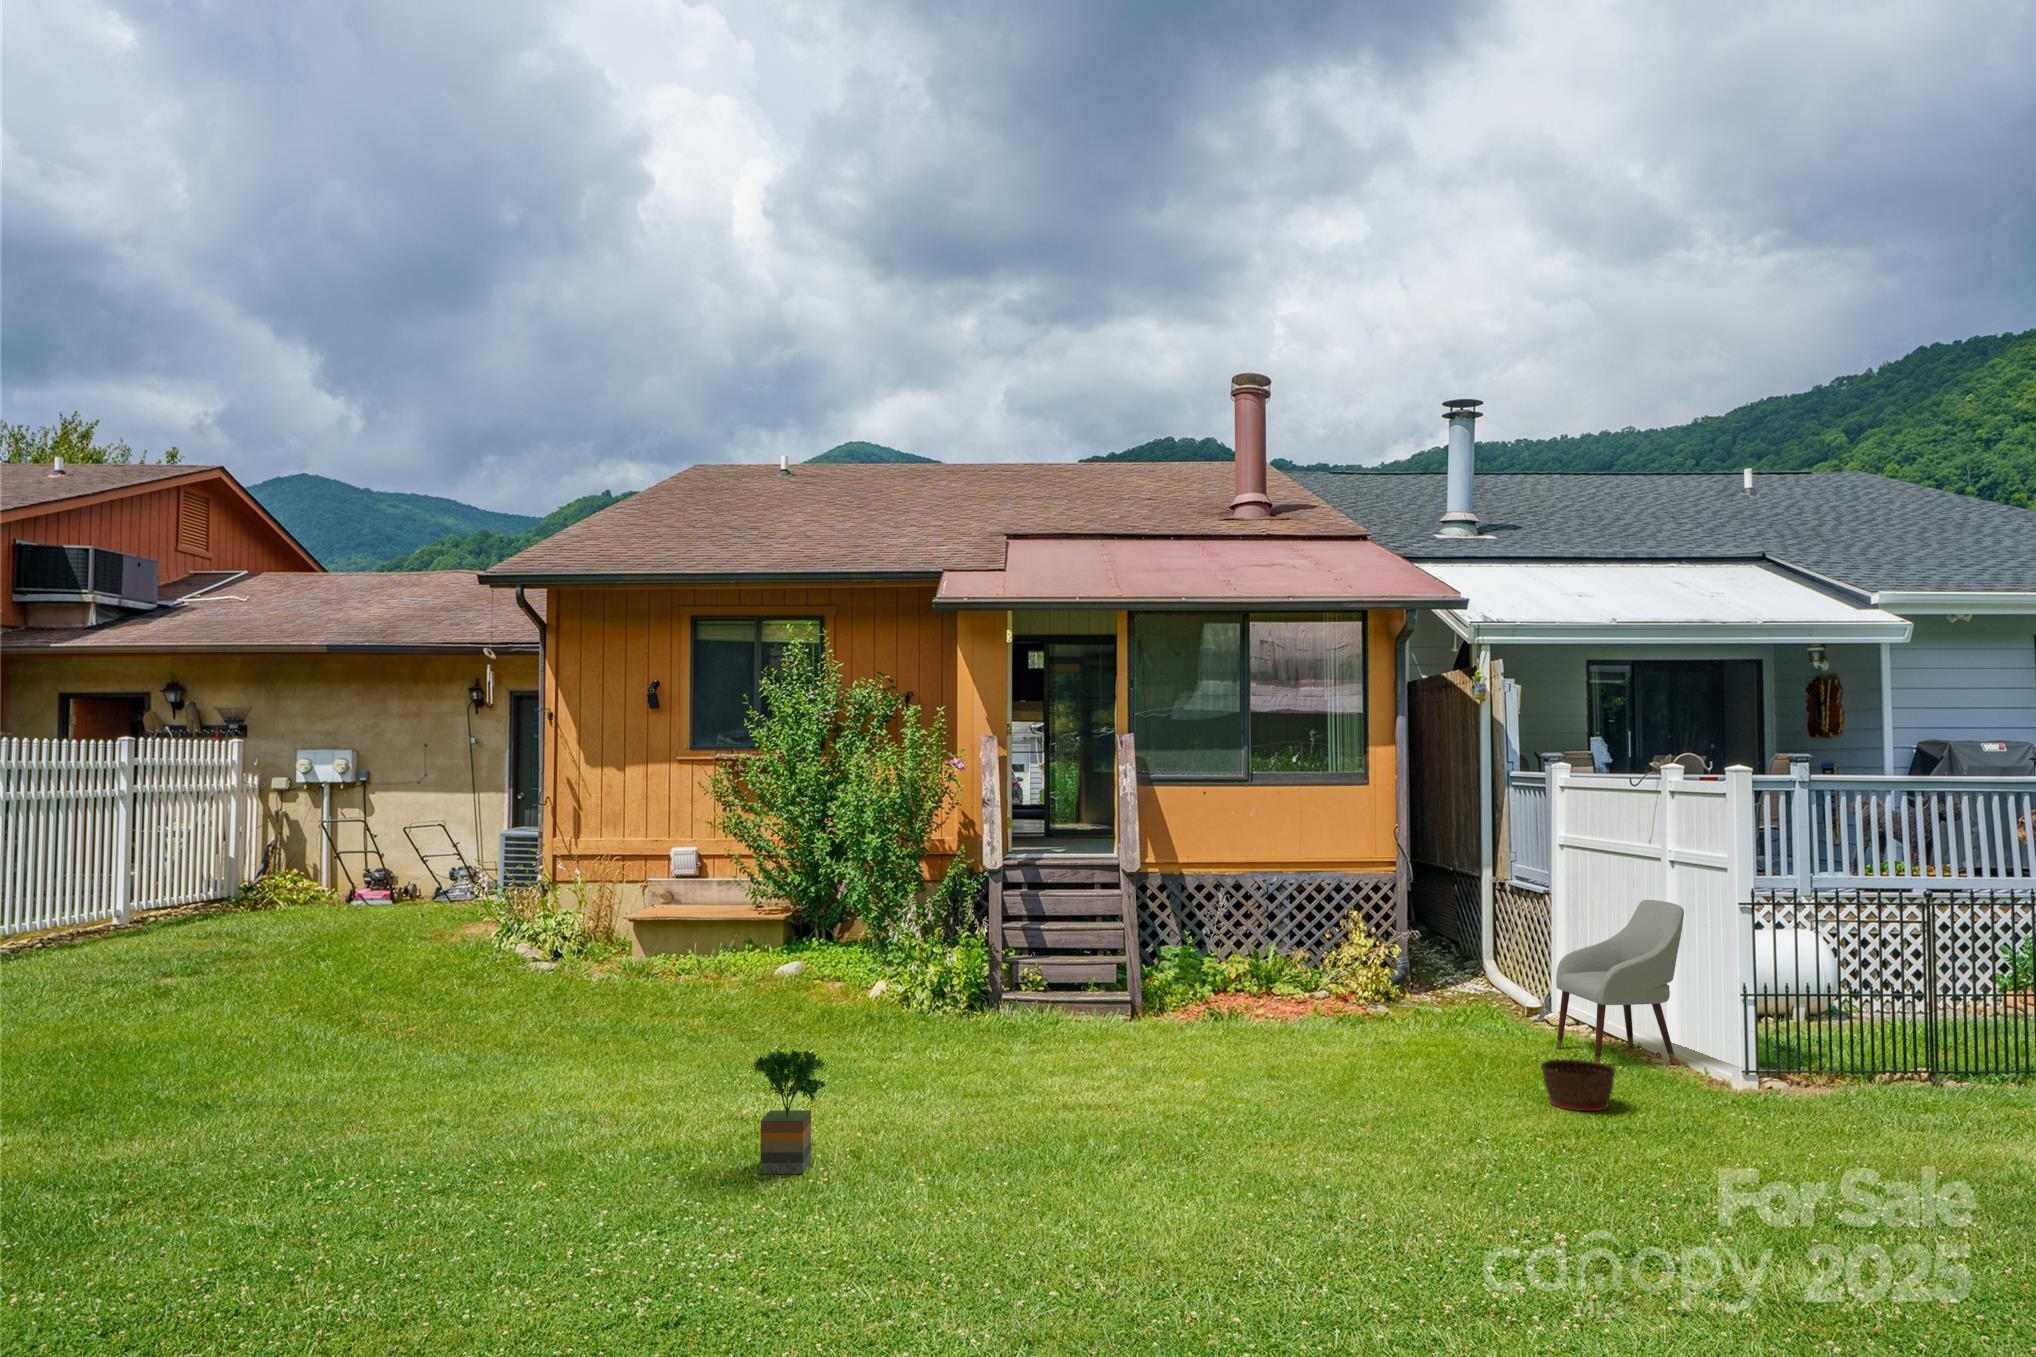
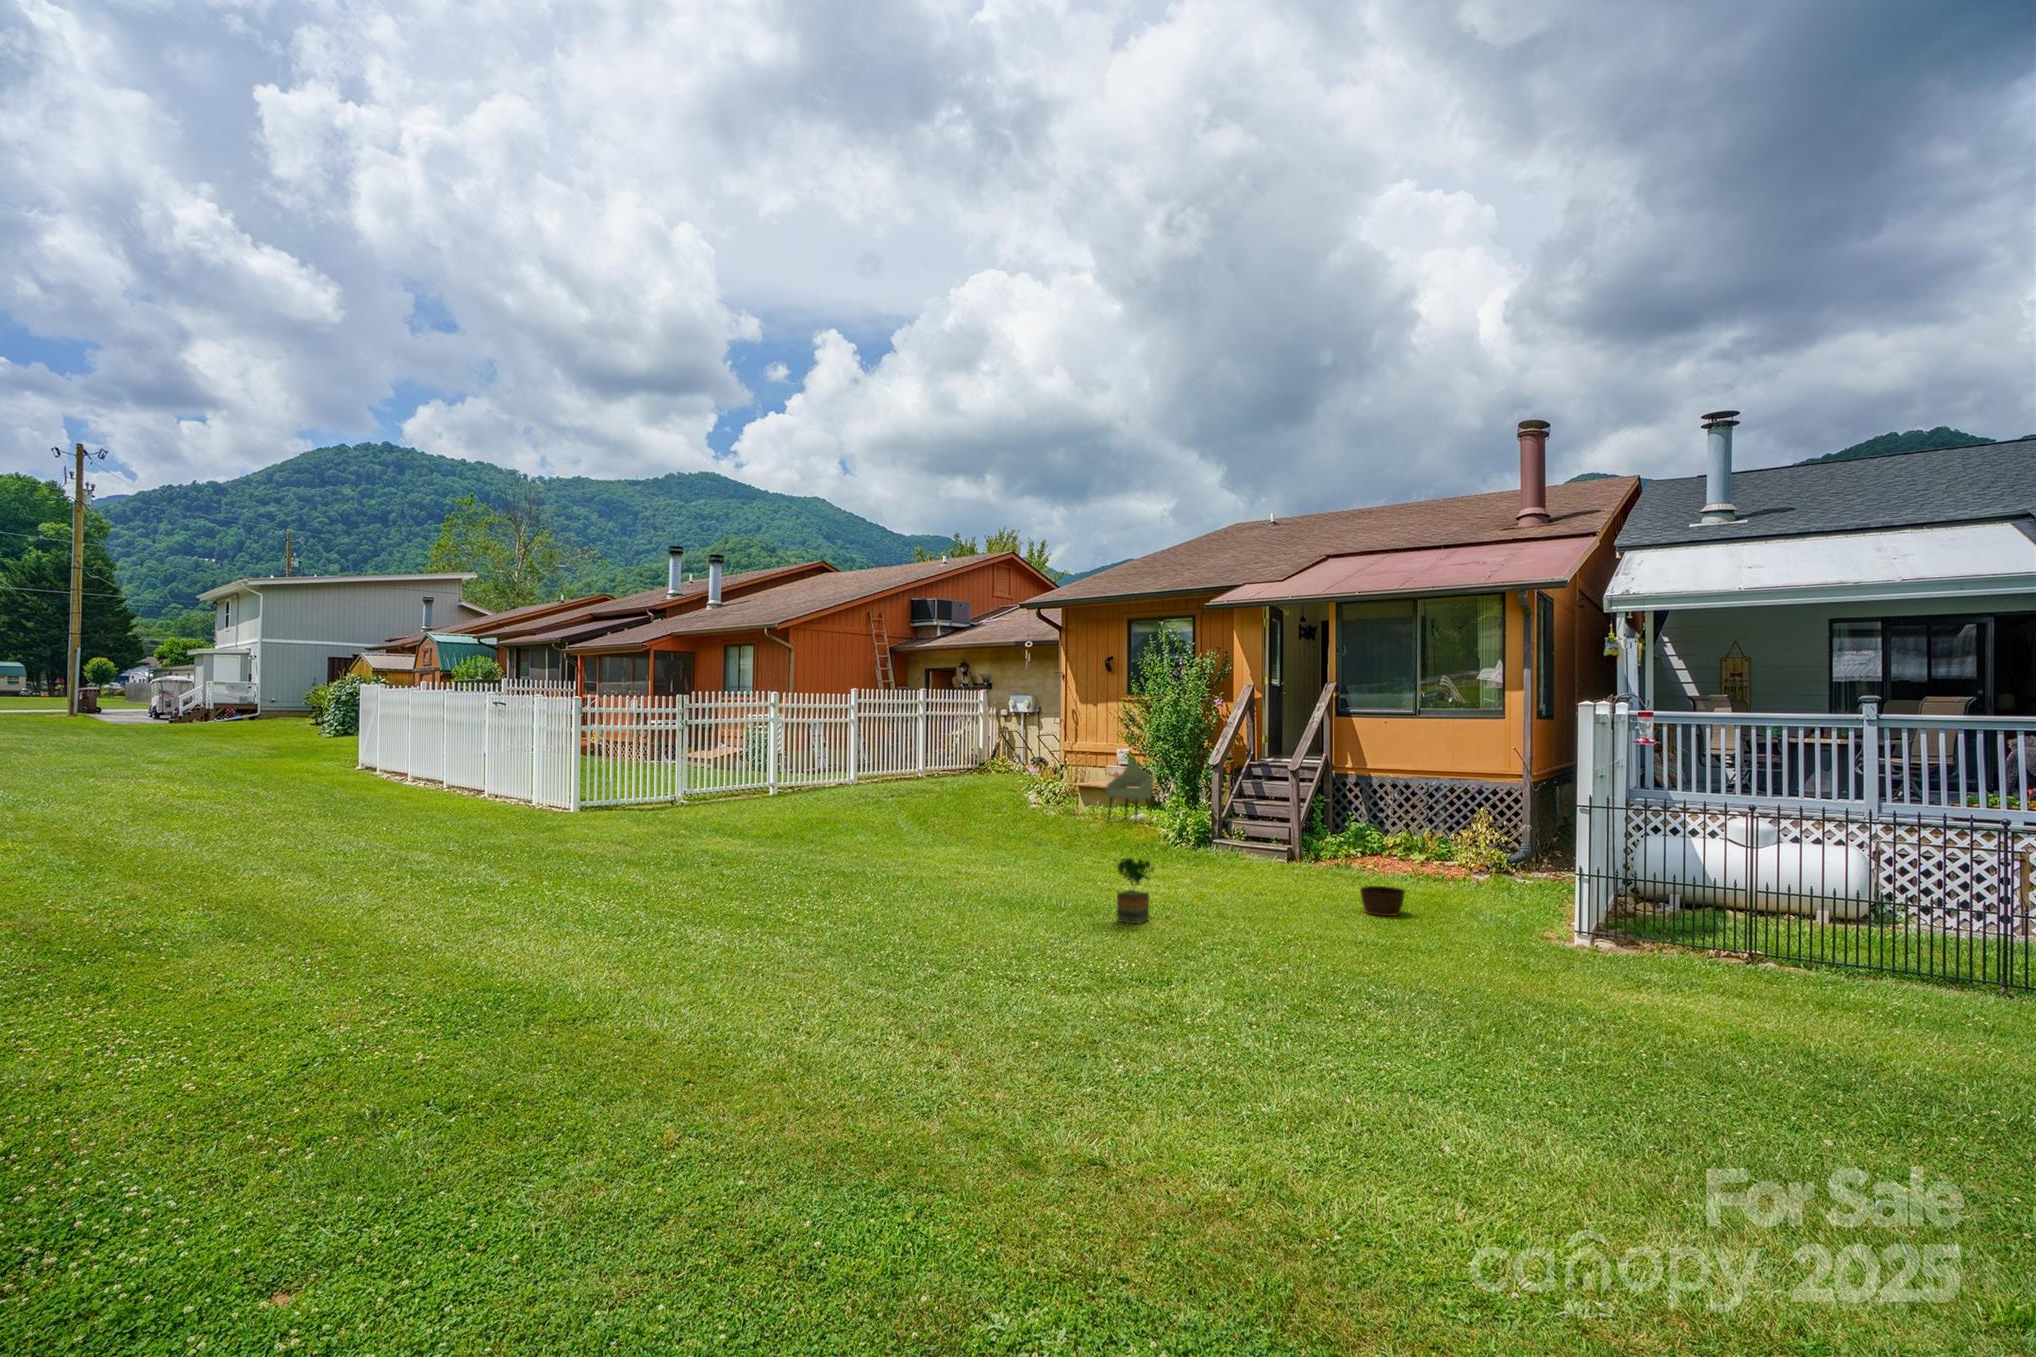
chair: present [1556,900,1684,1065] -> present [1106,759,1153,823]
potted tree: present [753,1049,826,1174] -> present [1117,858,1155,924]

